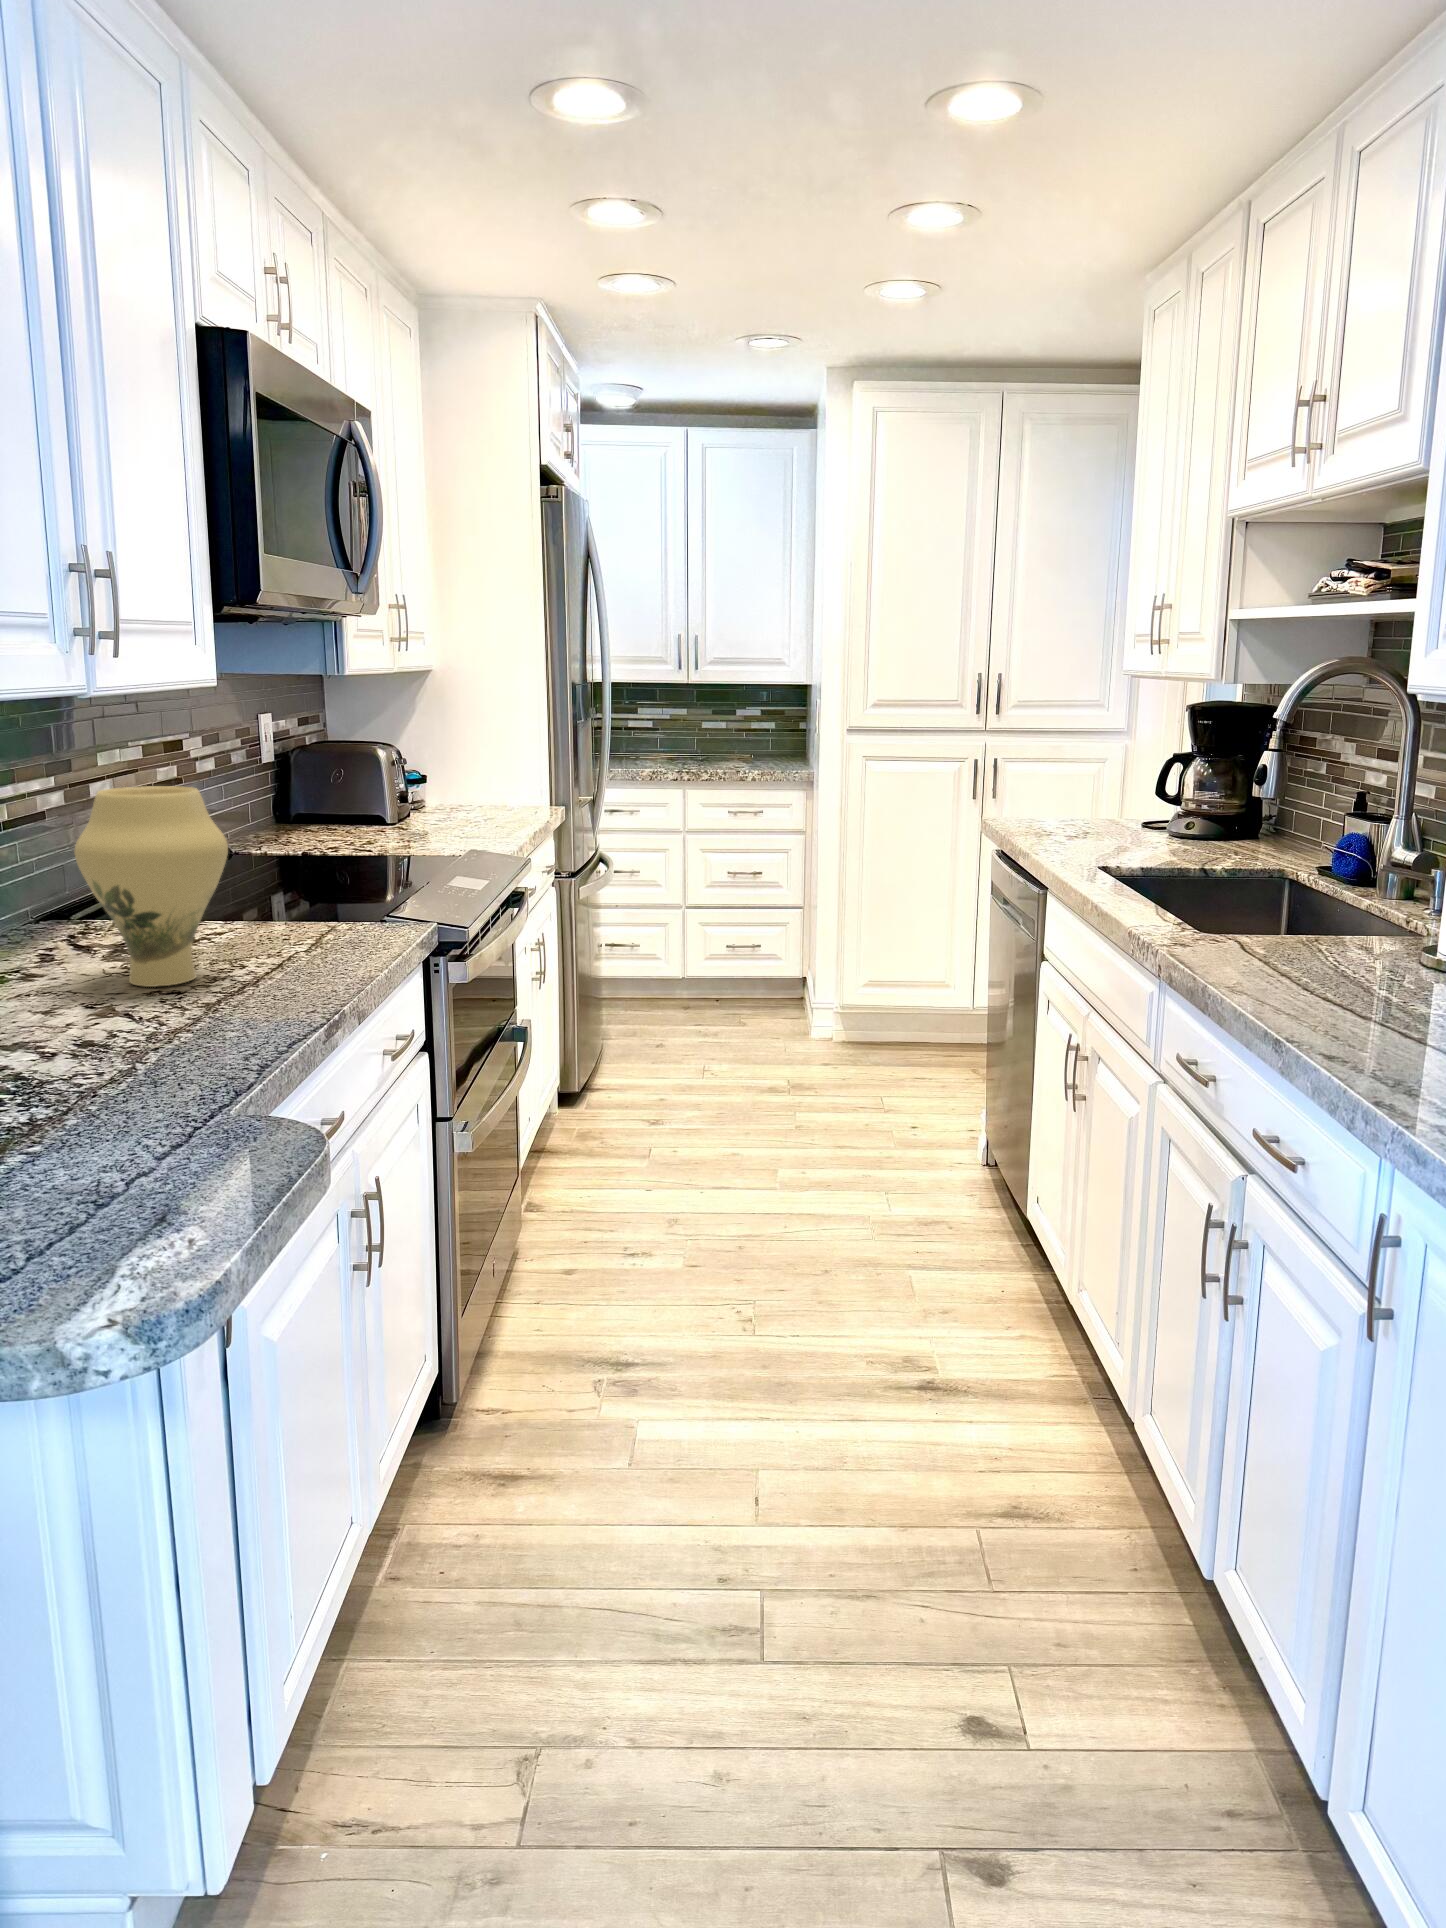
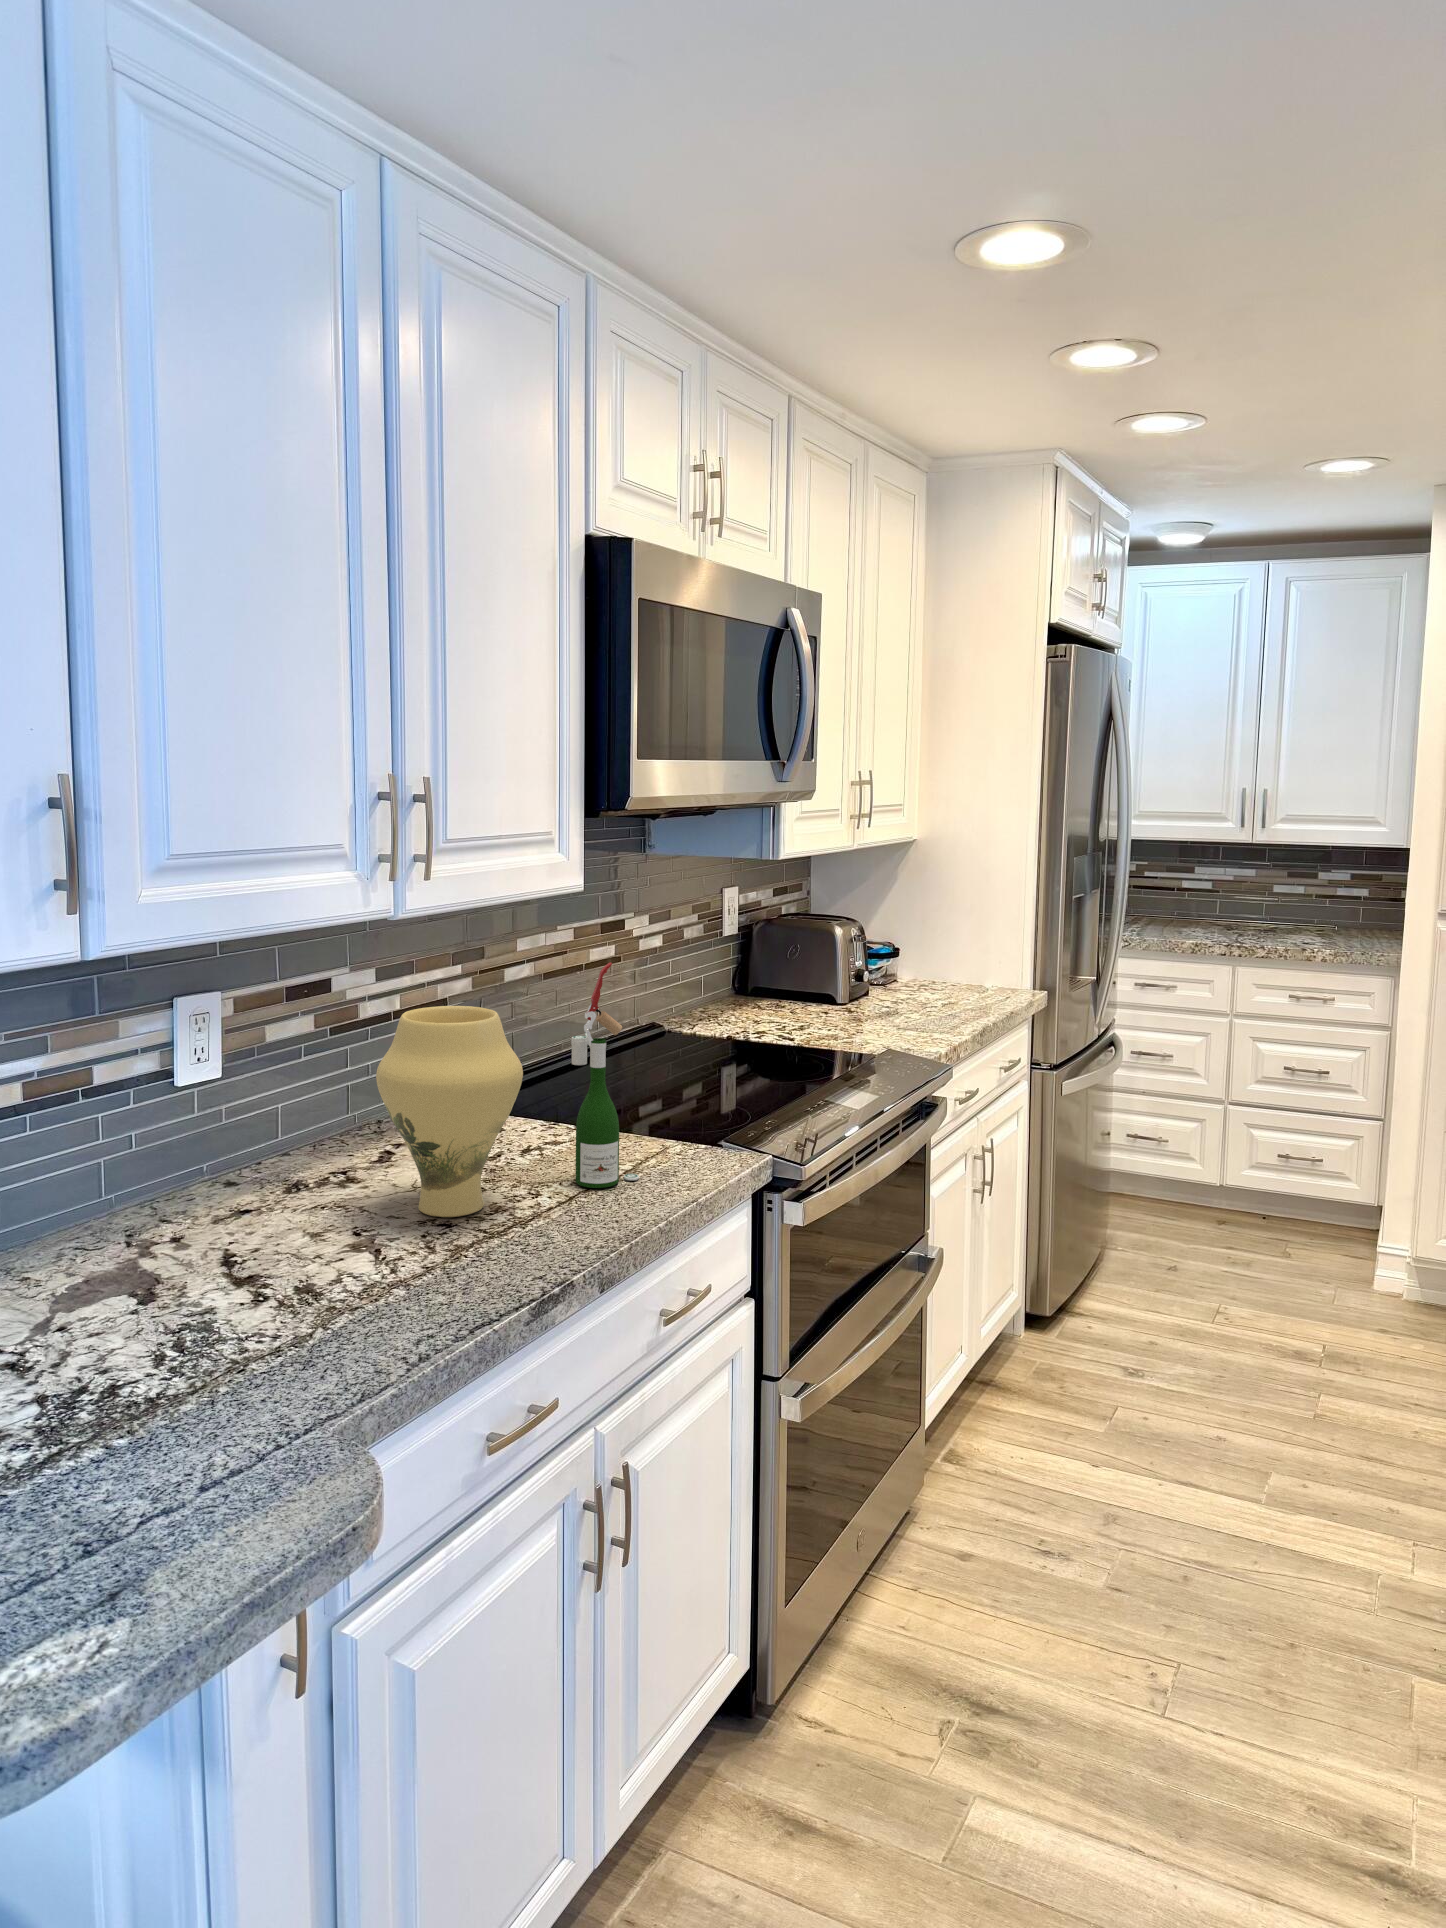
wine bottle: none [251,742,325,954] -> present [571,963,639,1188]

